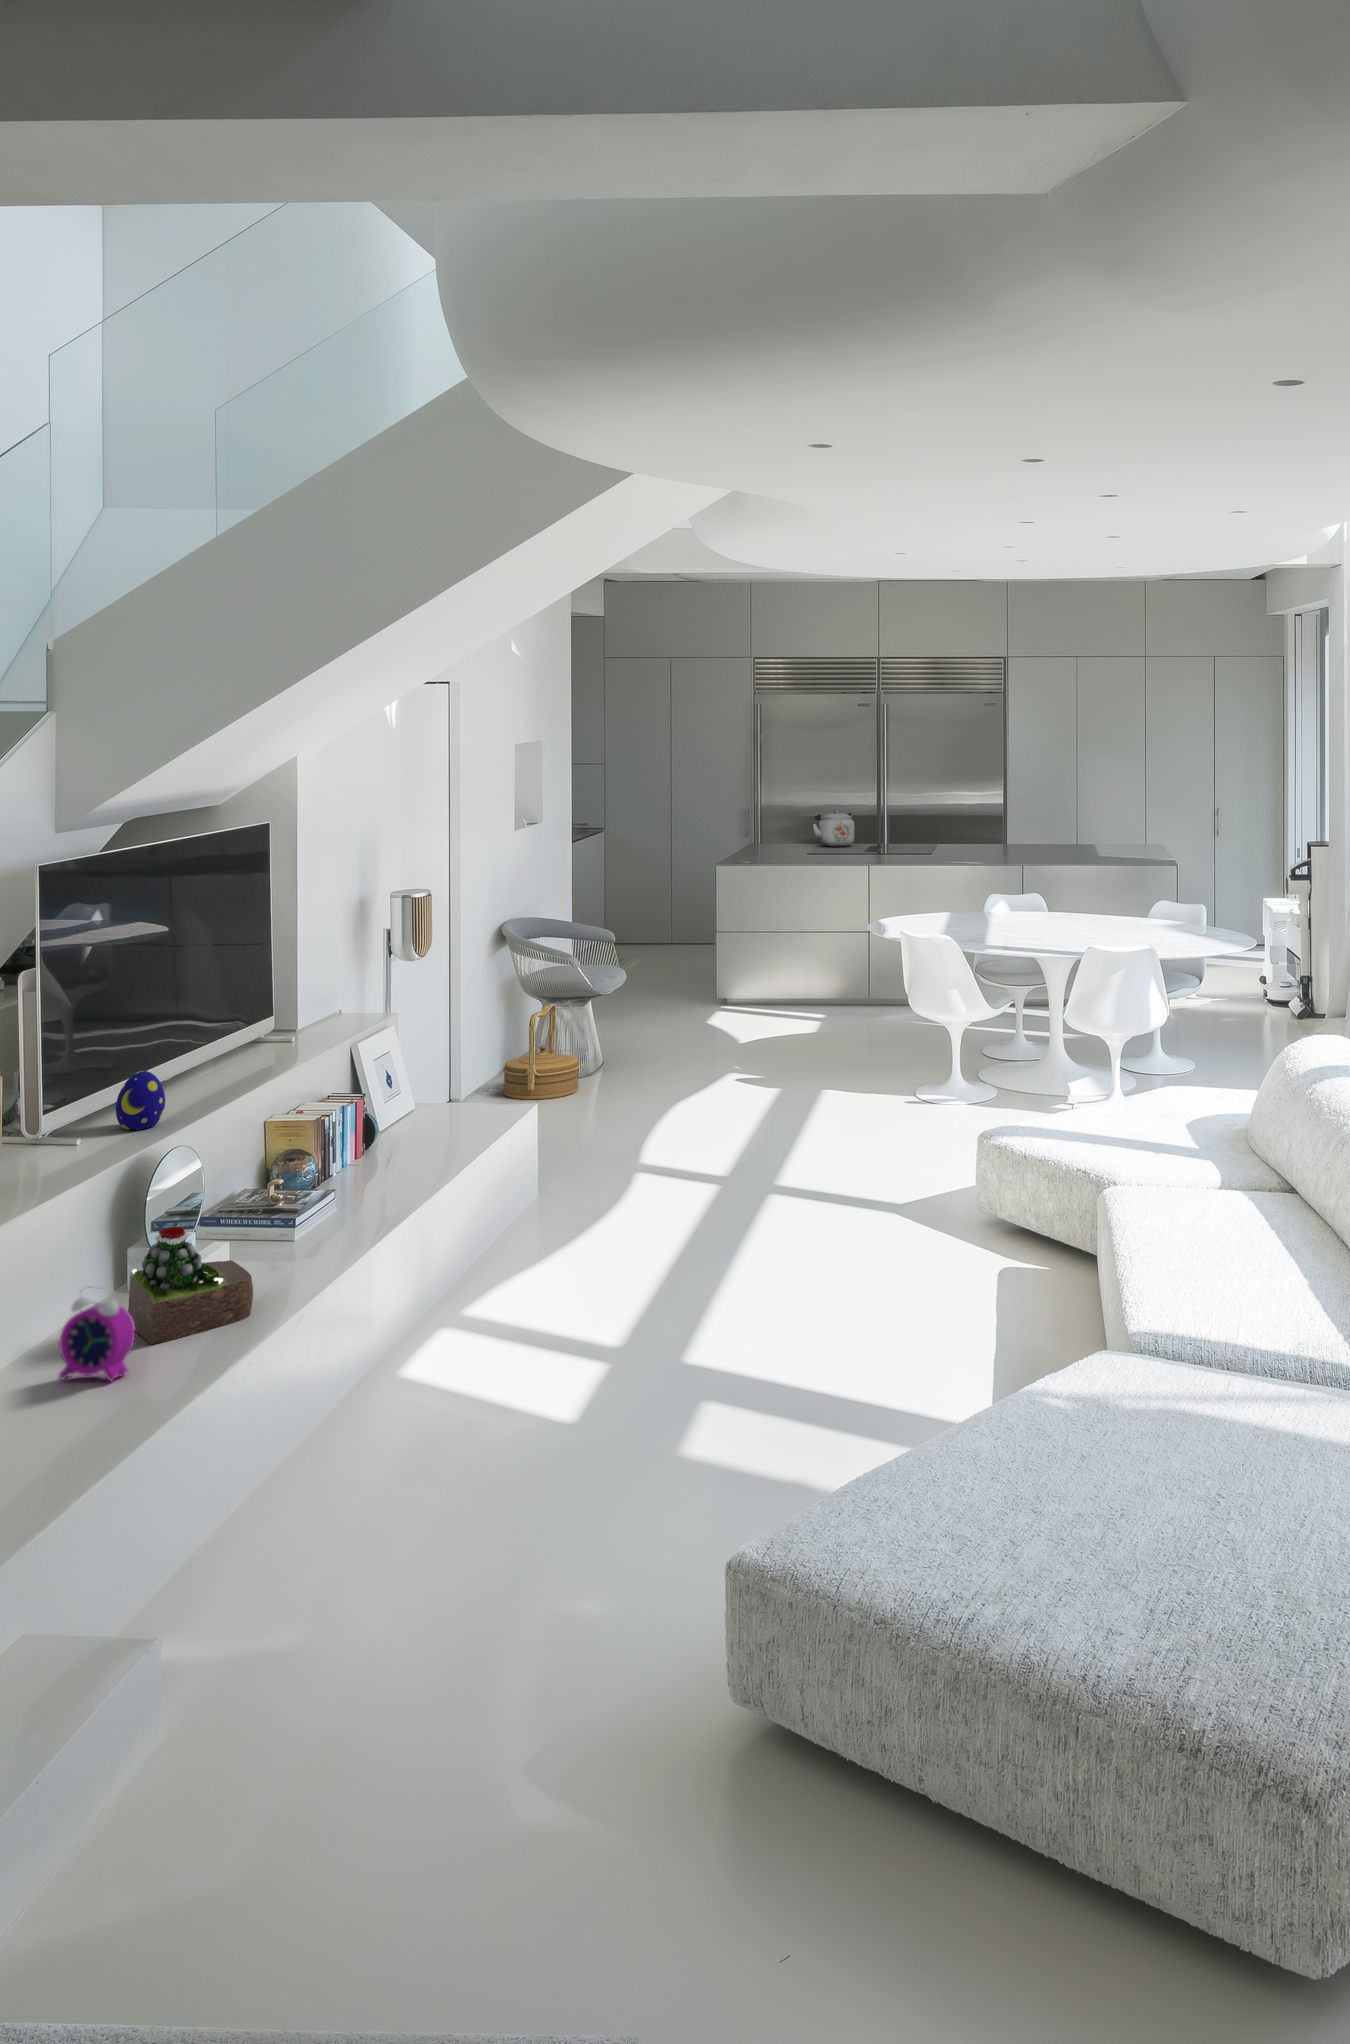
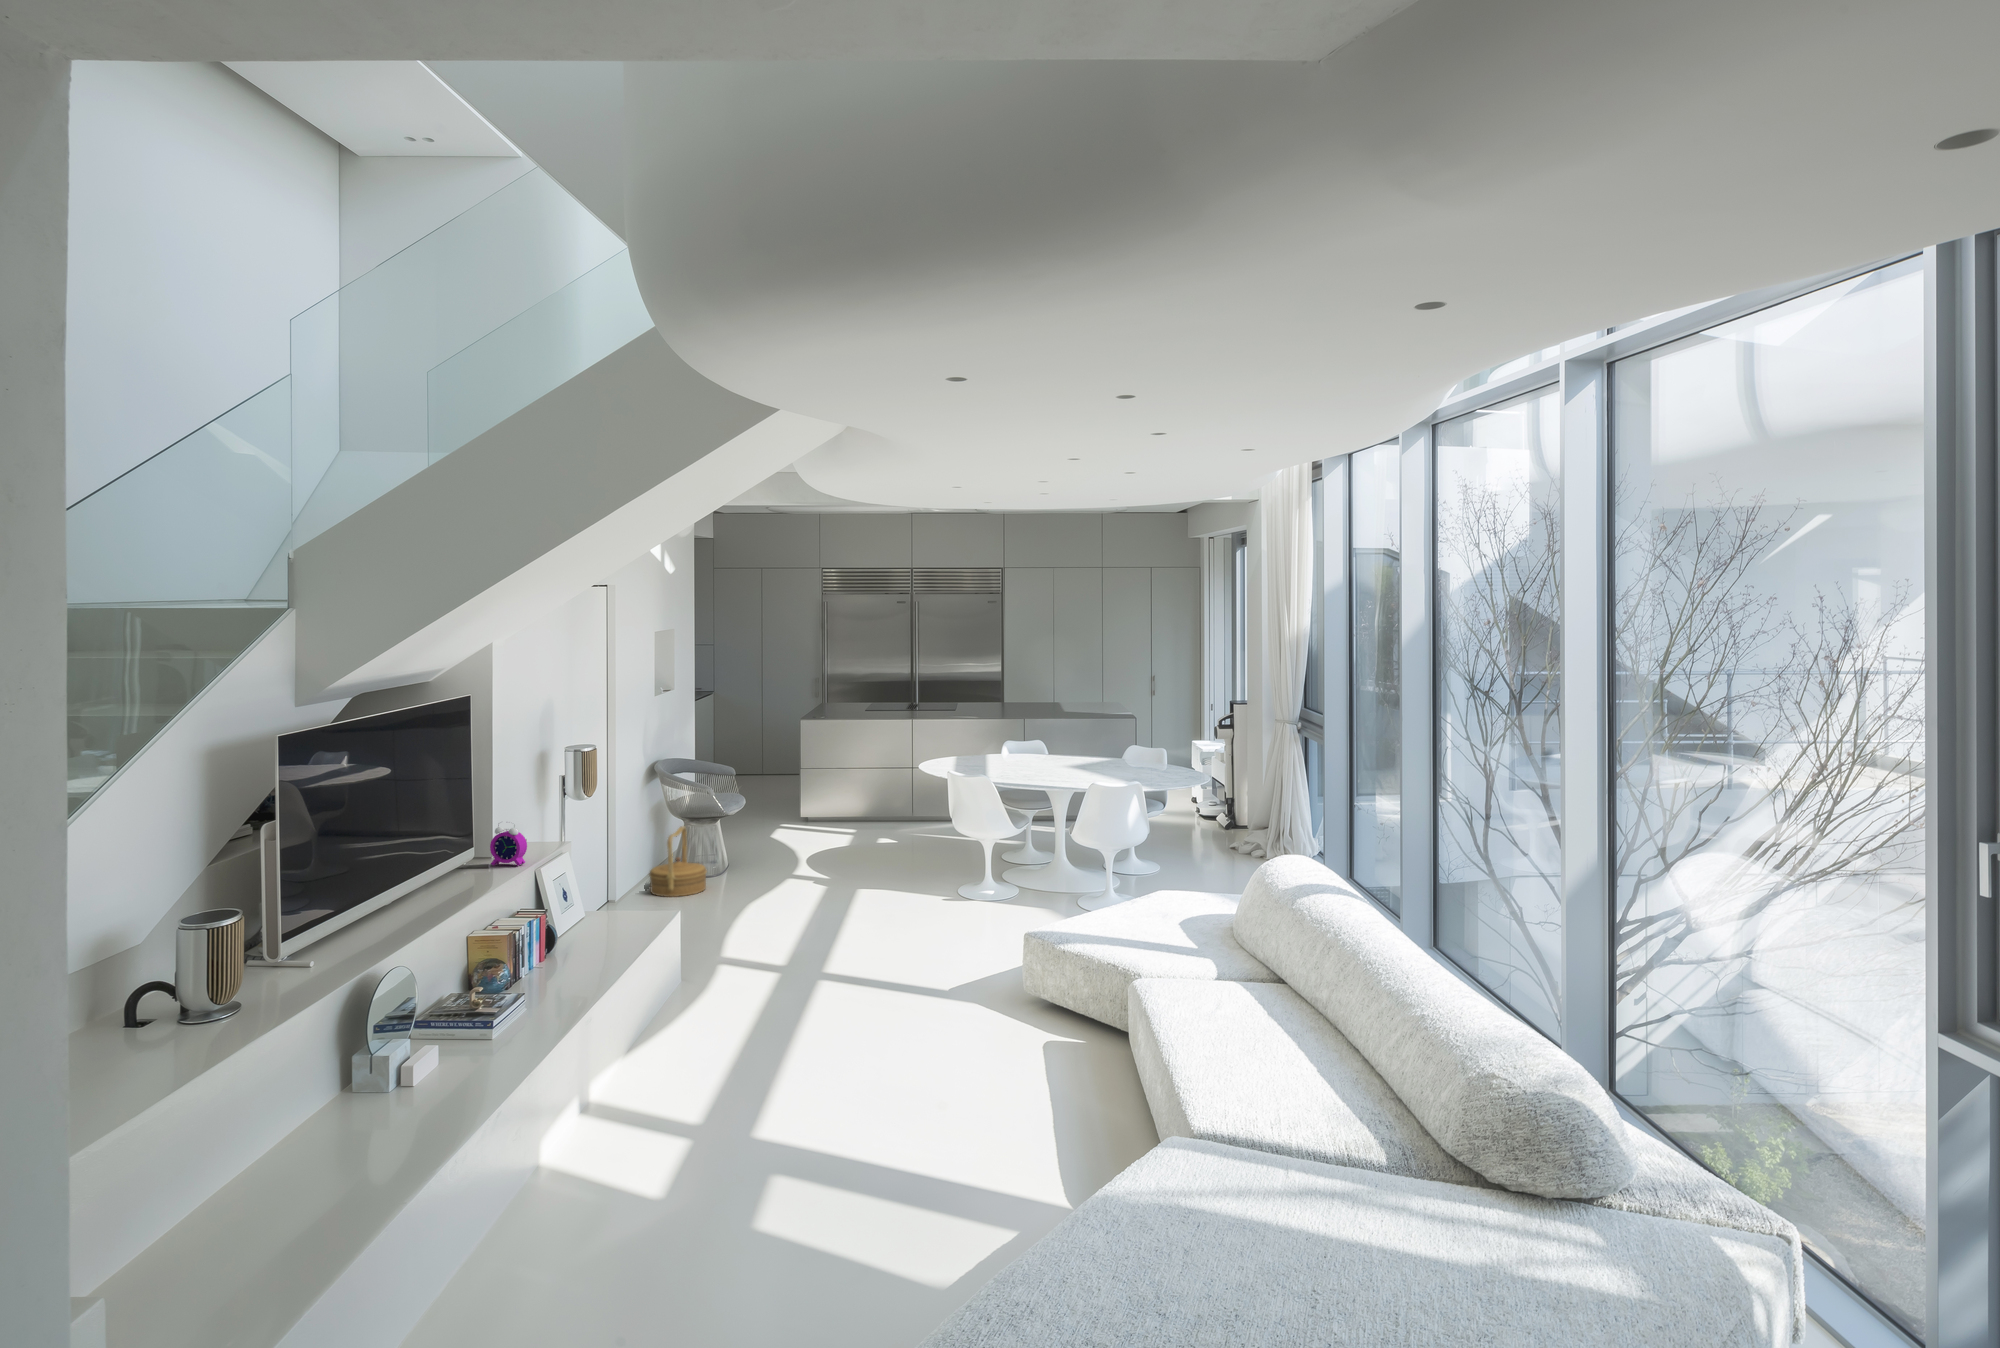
kettle: present [813,811,854,847] -> none [865,680,896,706]
decorative egg: present [116,1071,165,1130] -> none [339,907,380,954]
succulent plant: present [128,1227,253,1344] -> none [358,1042,464,1139]
alarm clock: present [59,1287,135,1381] -> present [490,825,527,866]

